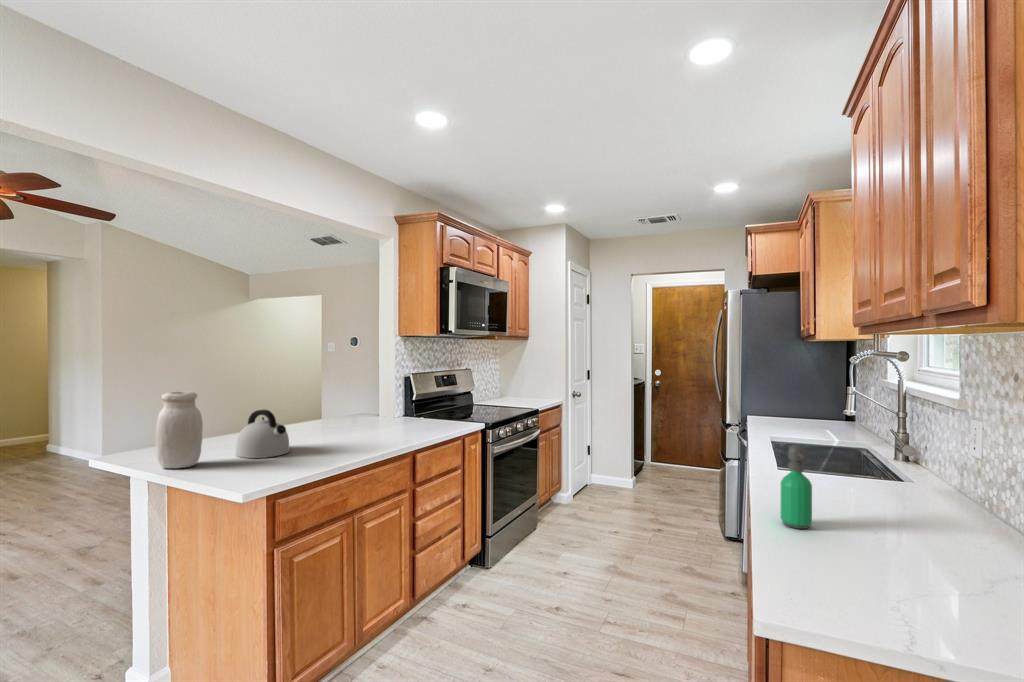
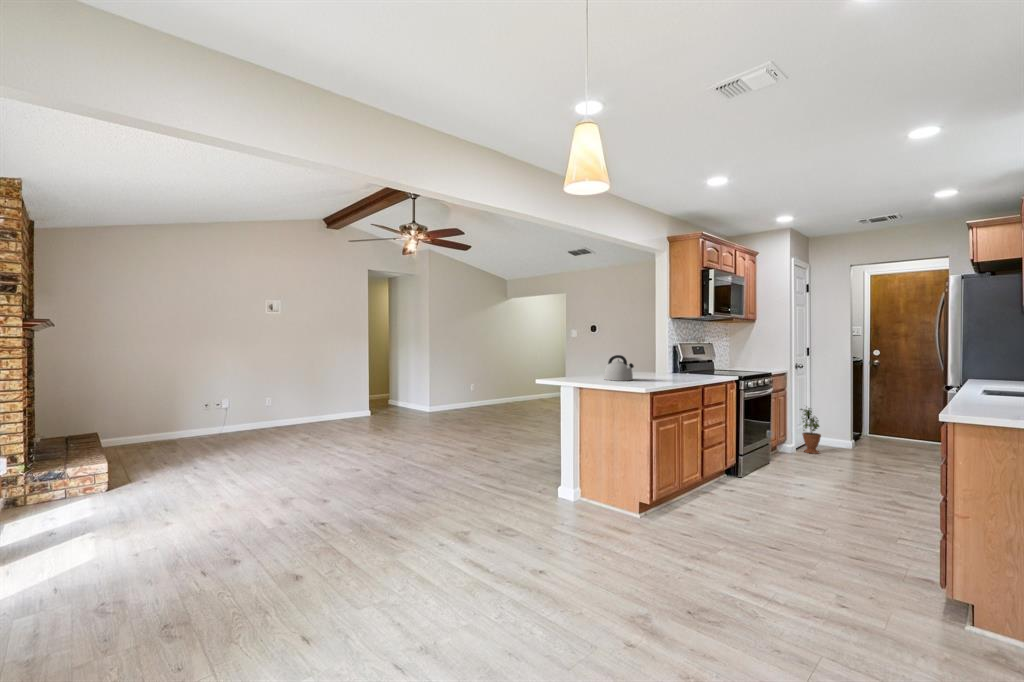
jar: present [155,391,203,468] -> none [576,342,597,381]
potted plant: none [576,444,598,505] -> present [800,408,821,454]
soap dispenser: present [780,445,812,529] -> none [978,360,1000,405]

